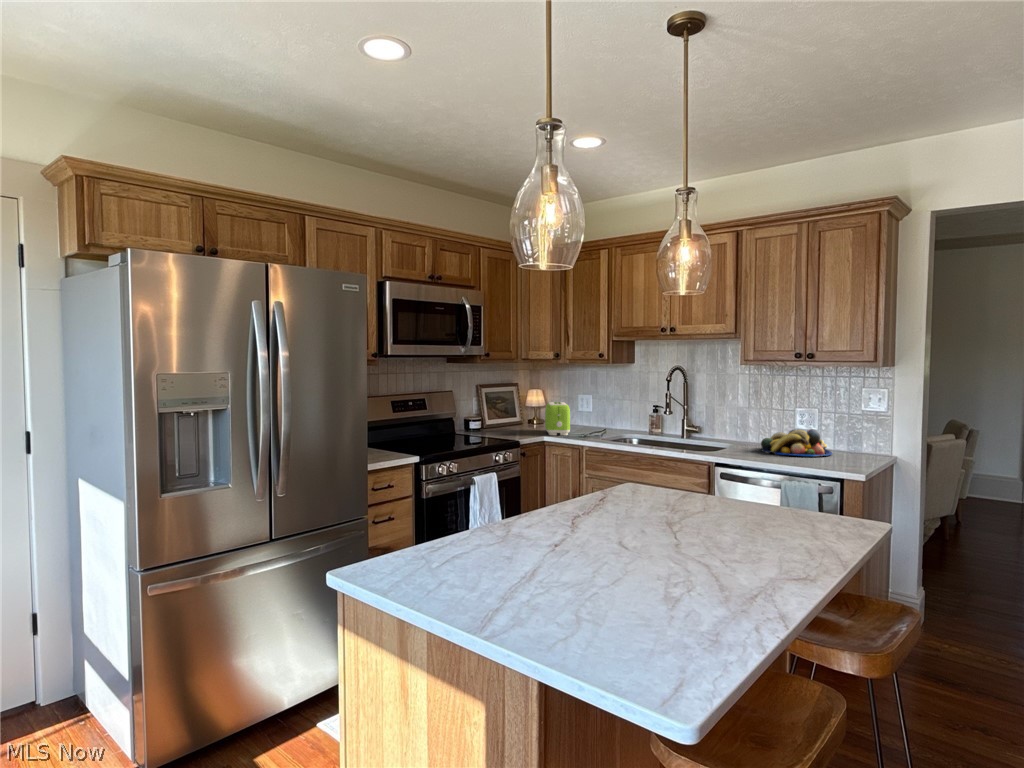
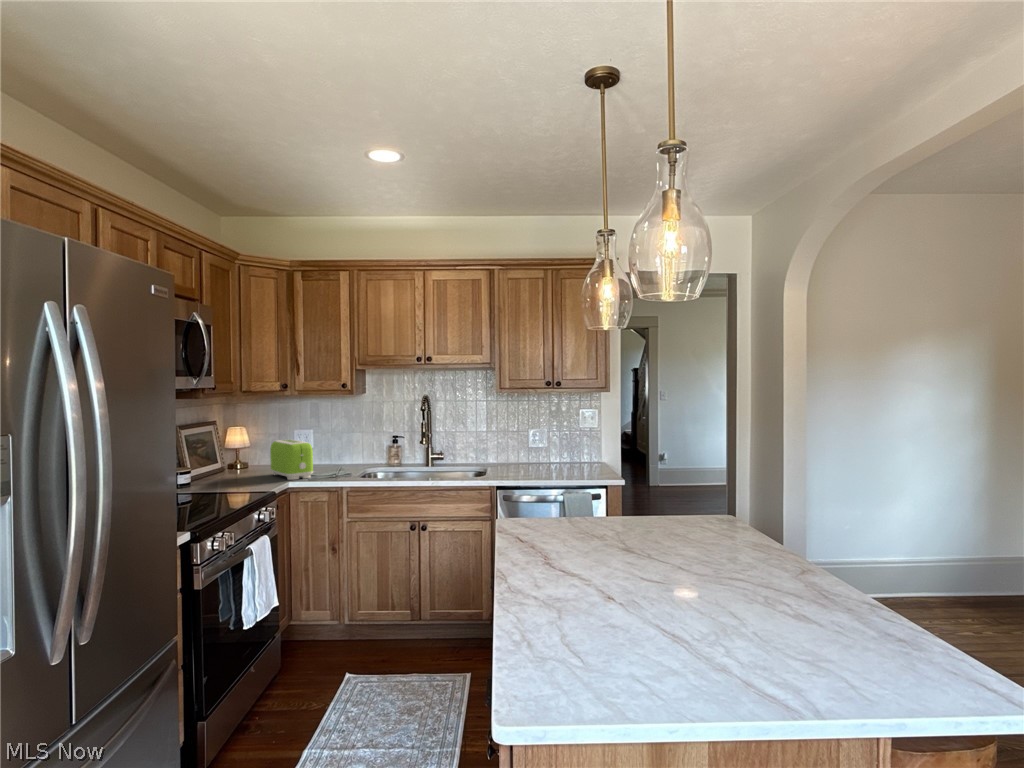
fruit bowl: present [761,429,832,456] -> none [516,446,572,472]

